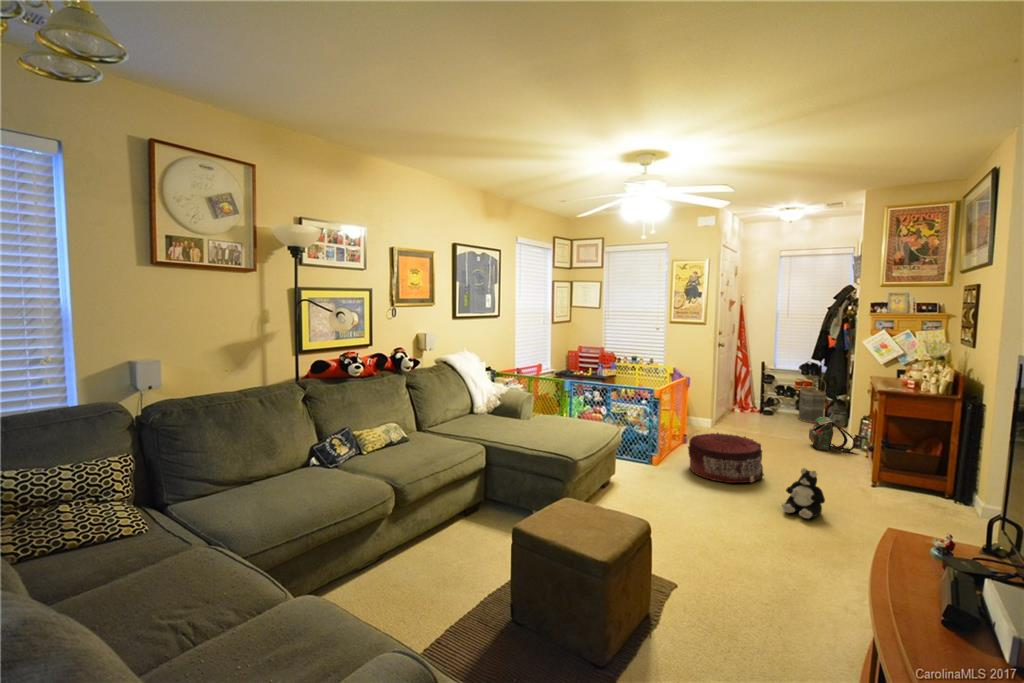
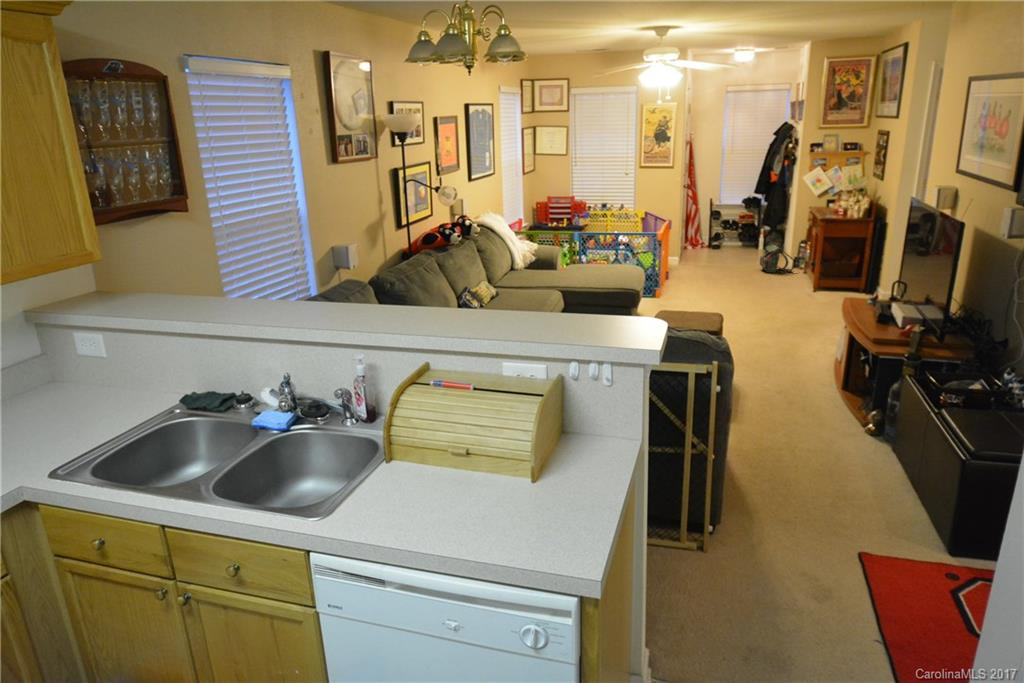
basket: present [798,380,826,423] -> none [742,209,766,252]
pouf: present [688,433,764,483] -> none [681,265,740,303]
plush toy: present [782,468,825,519] -> none [763,282,791,317]

